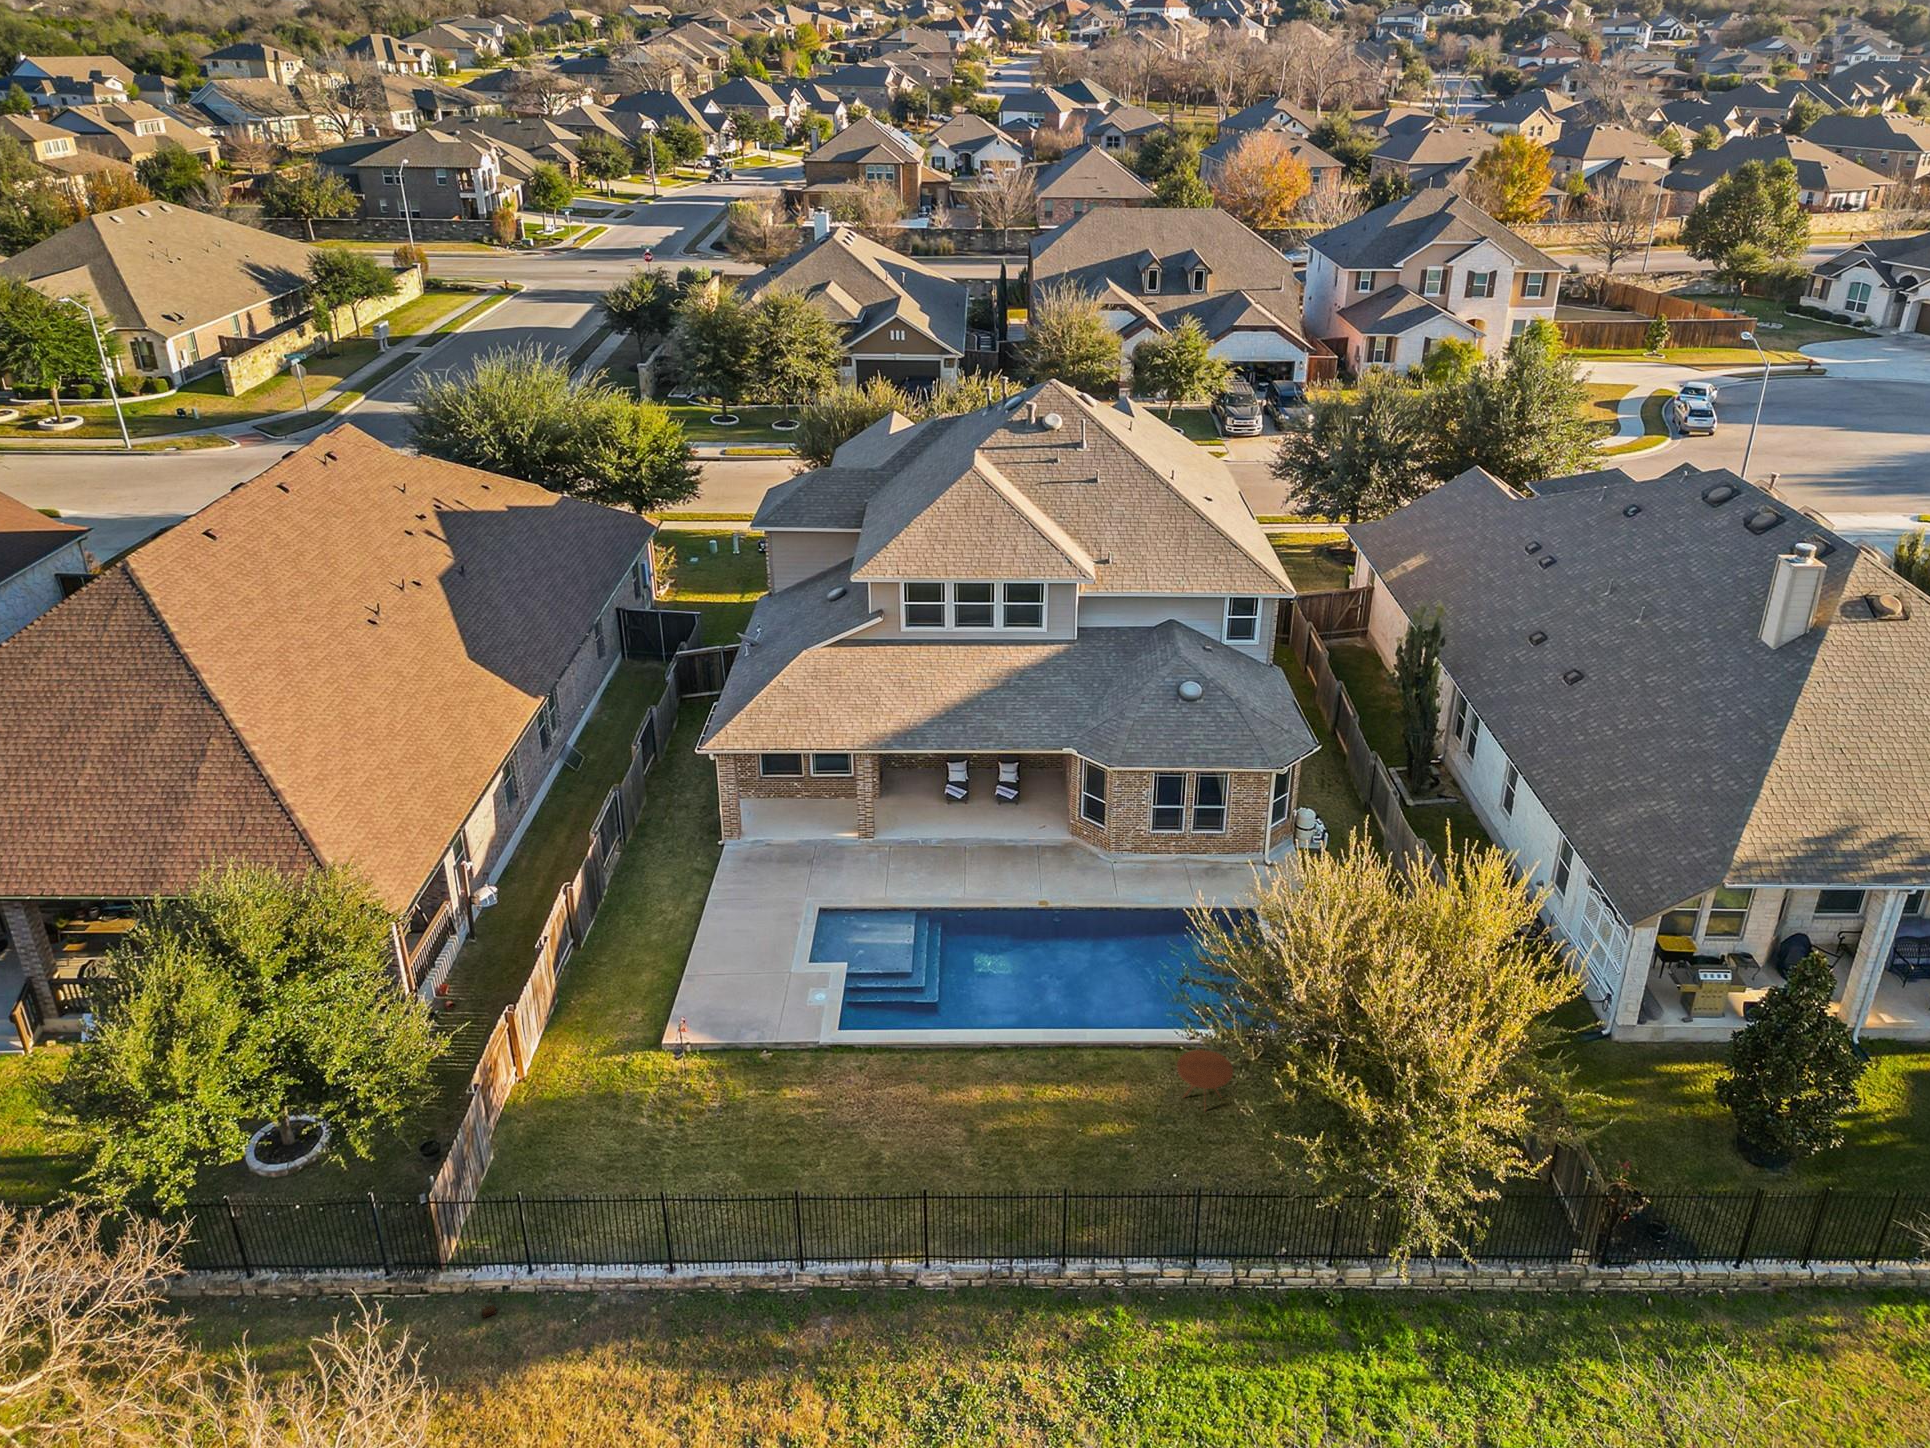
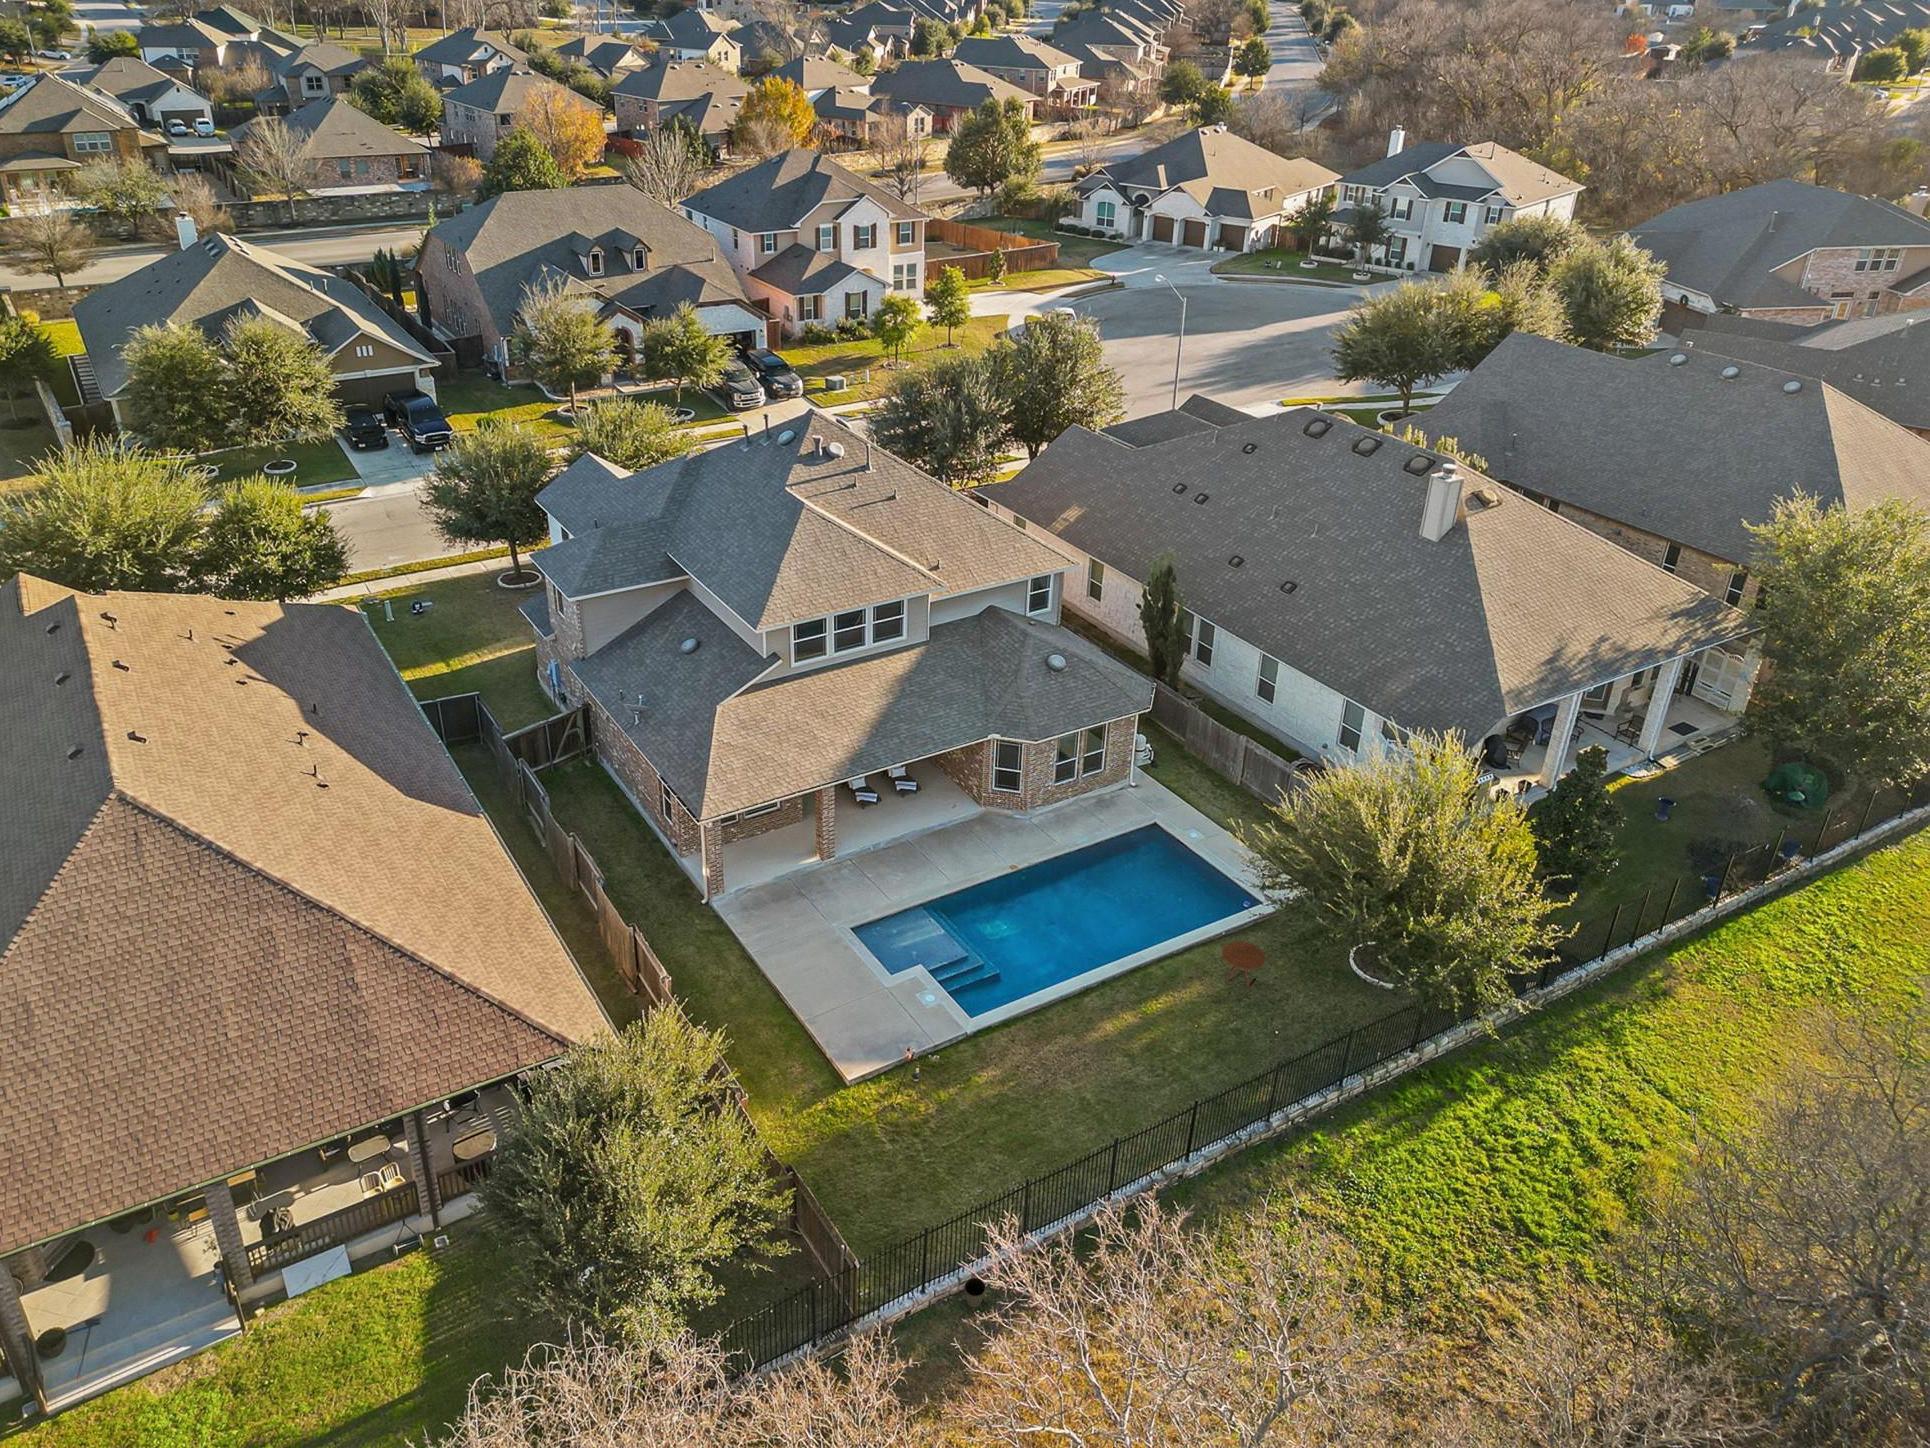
bucket: none [549,1281,576,1317] -> present [964,1277,985,1307]
potted plant: present [475,1291,496,1317] -> none [916,1305,936,1335]

